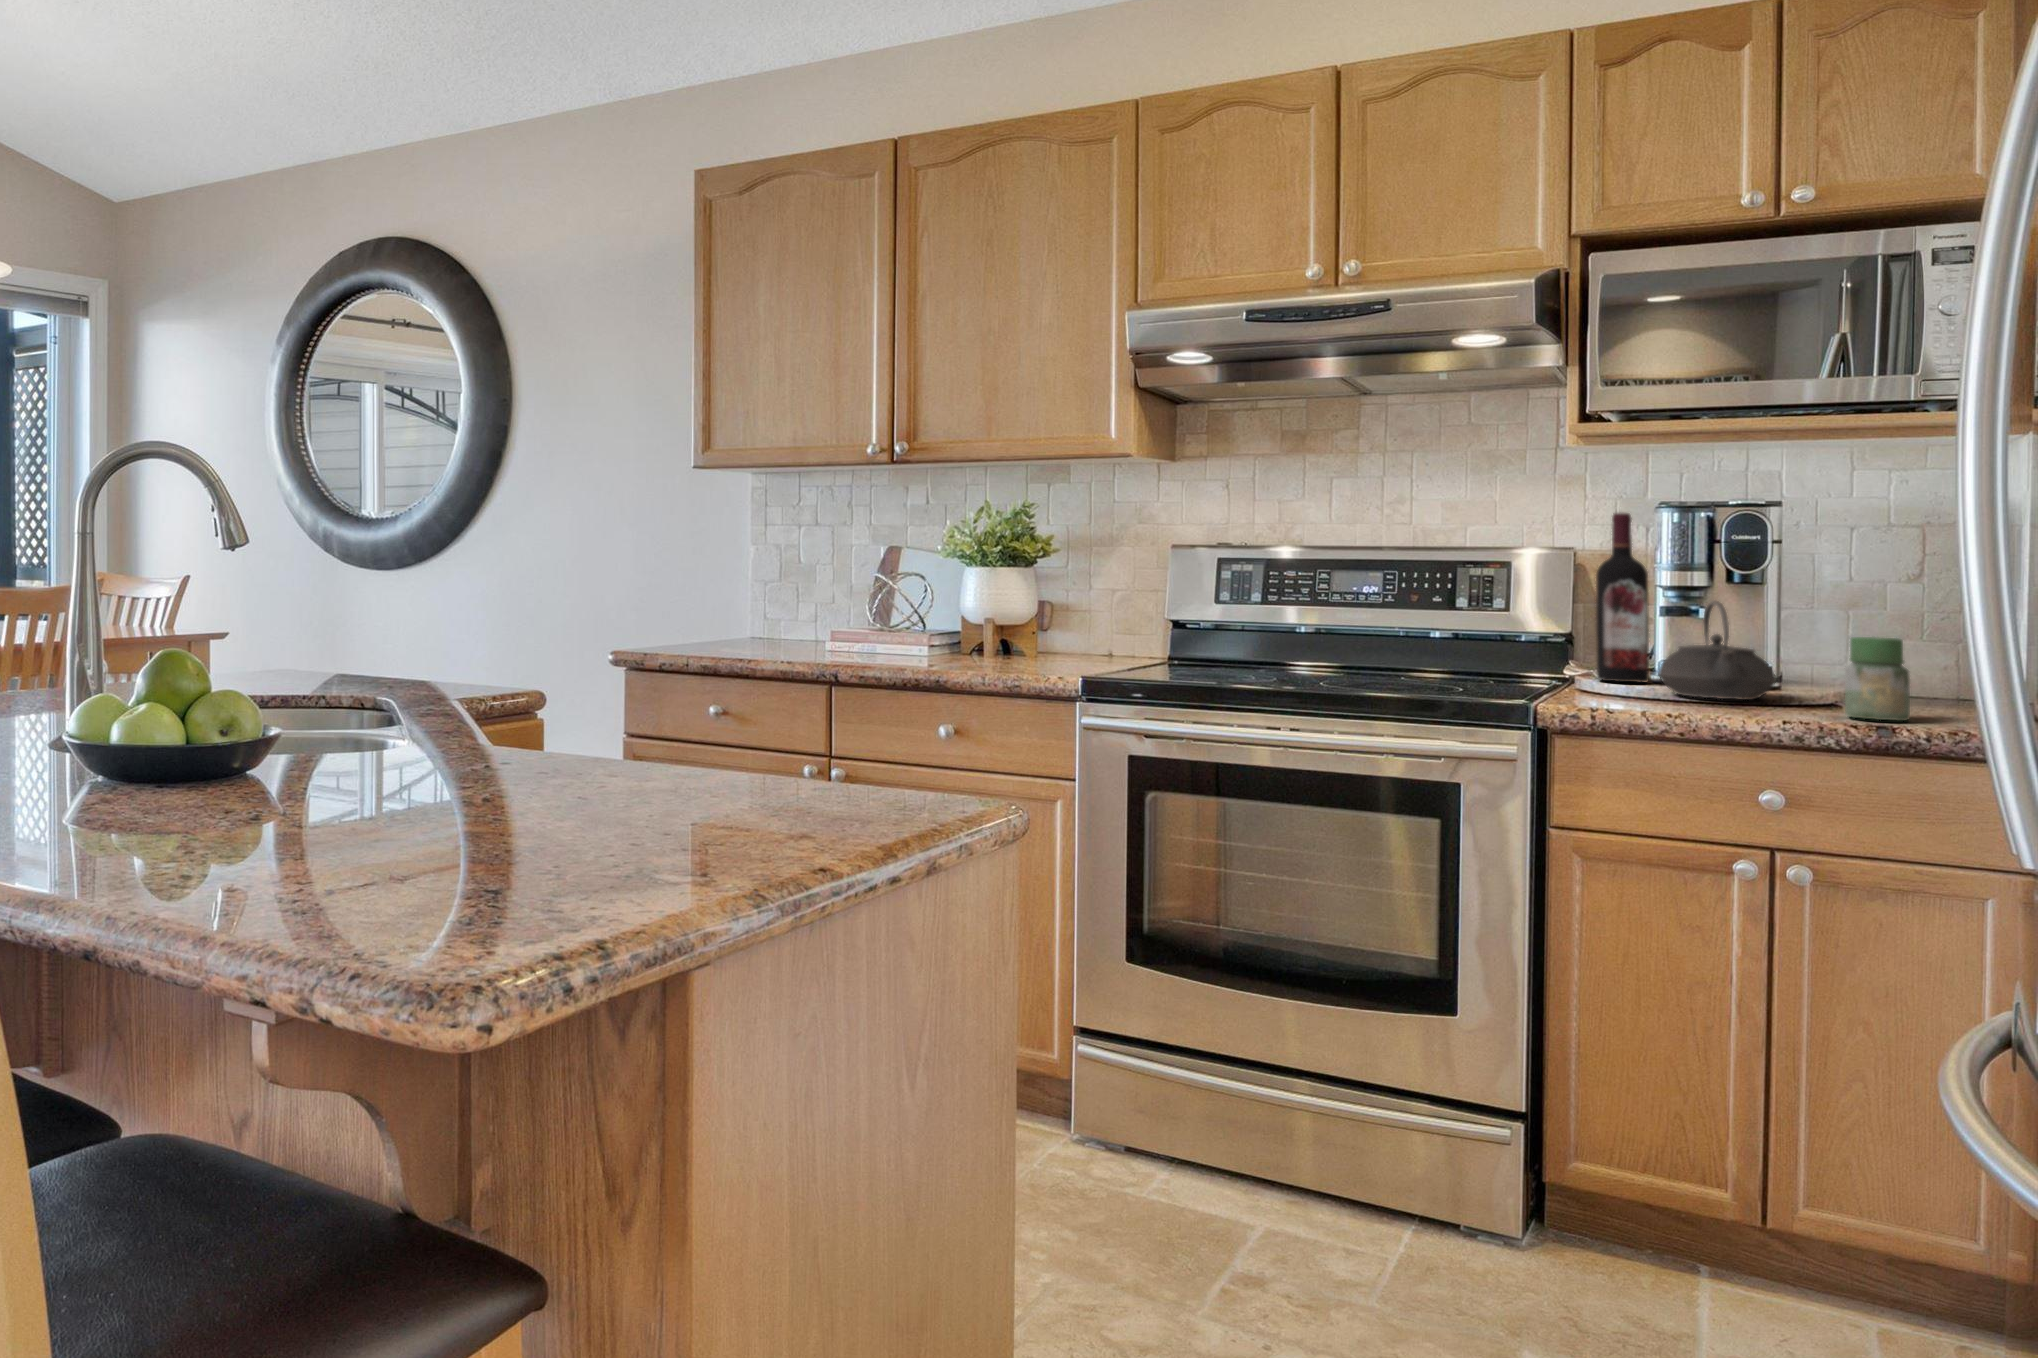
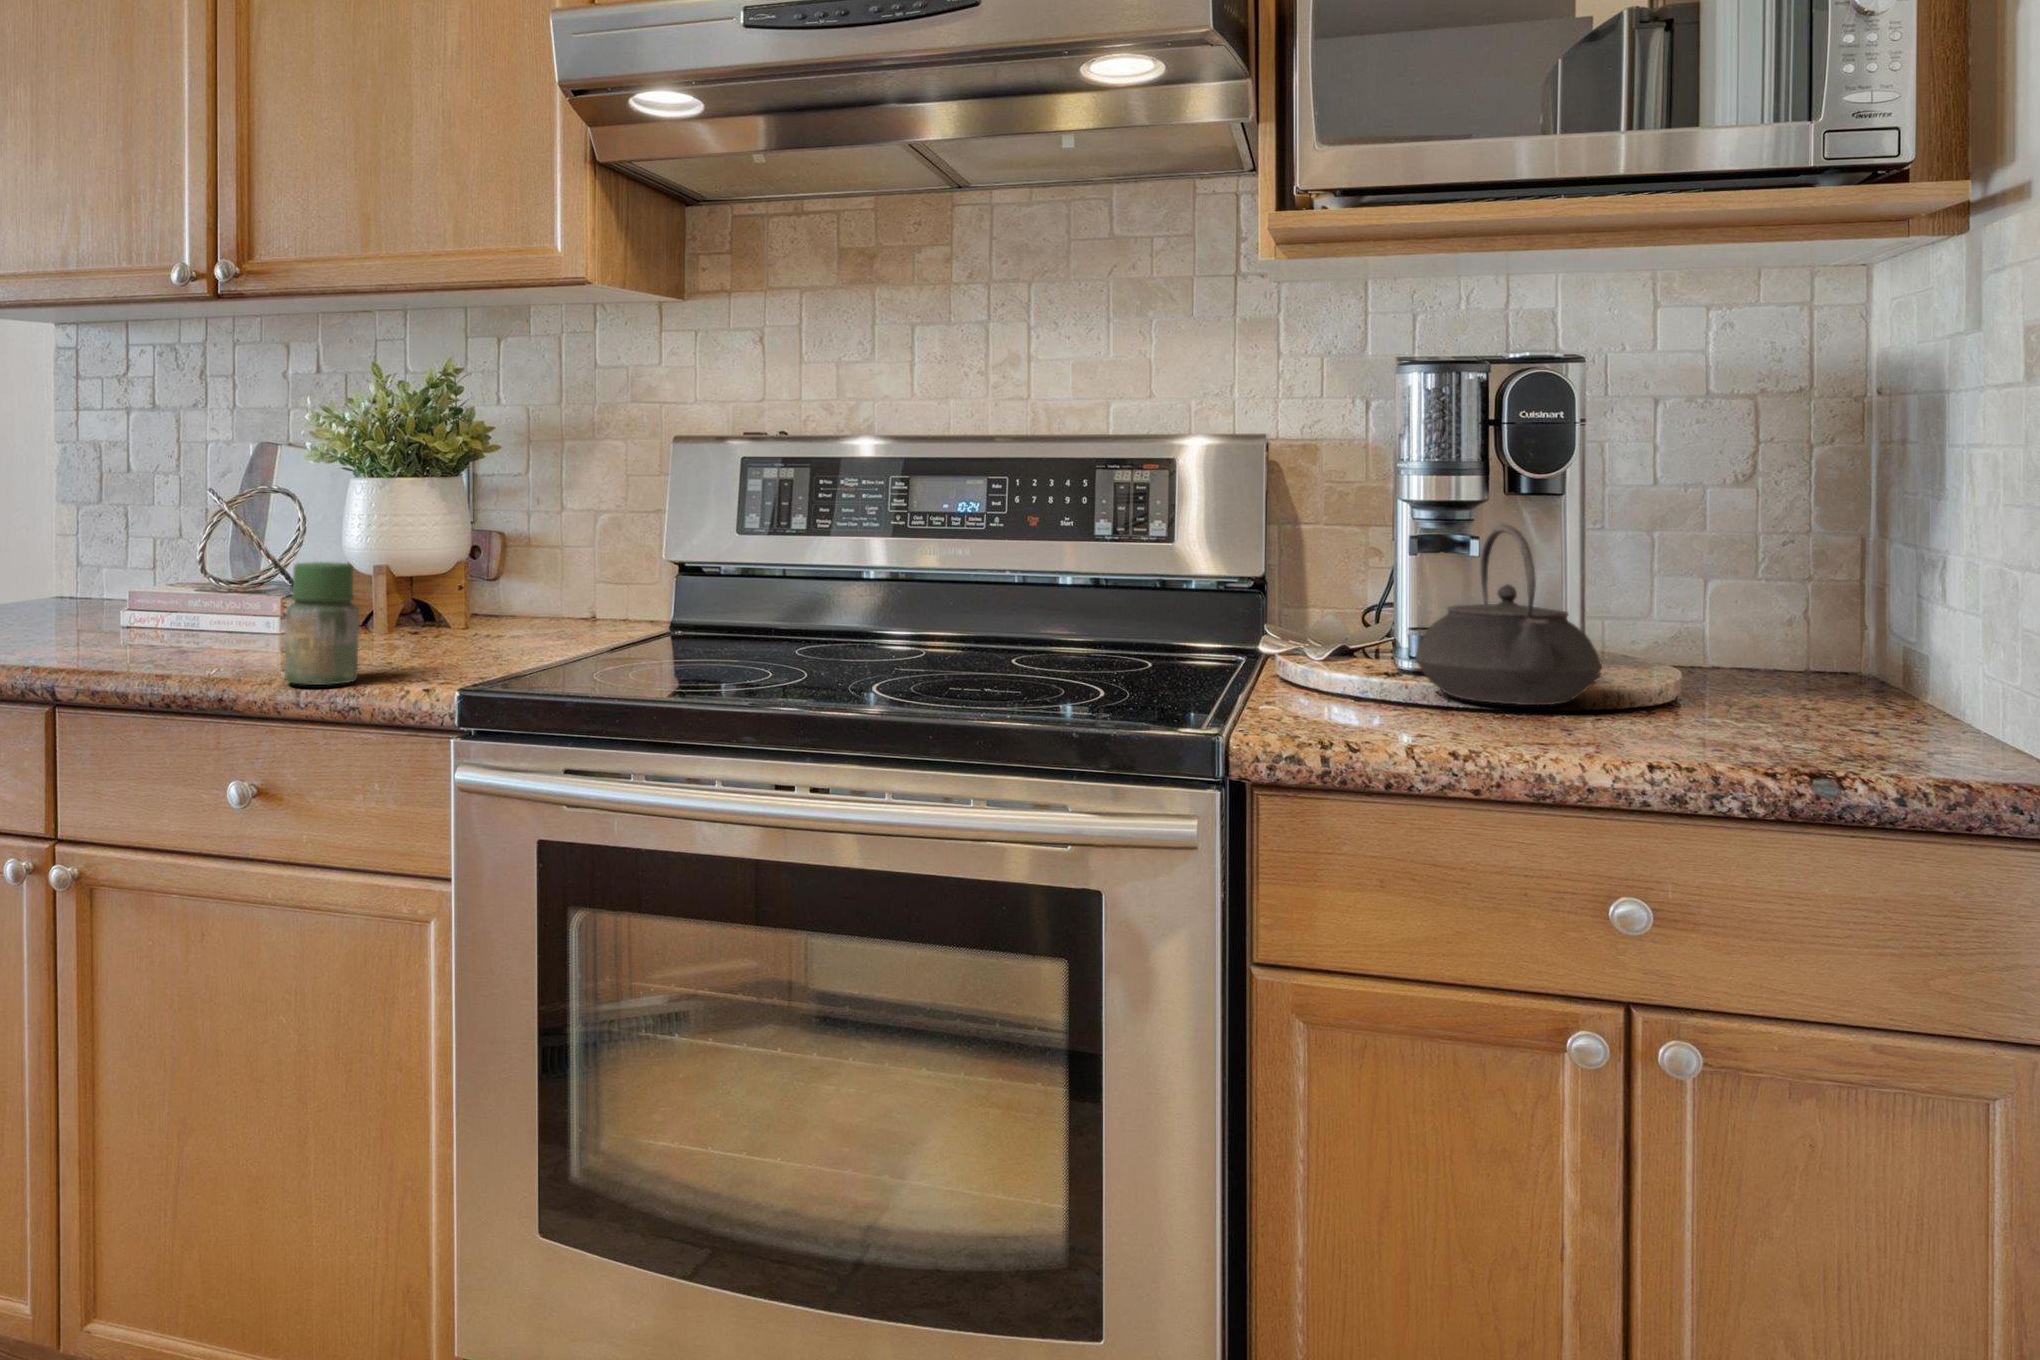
wine bottle: present [1596,513,1649,683] -> none [1310,372,1388,664]
jar: present [1845,637,1910,721] -> present [284,562,359,685]

